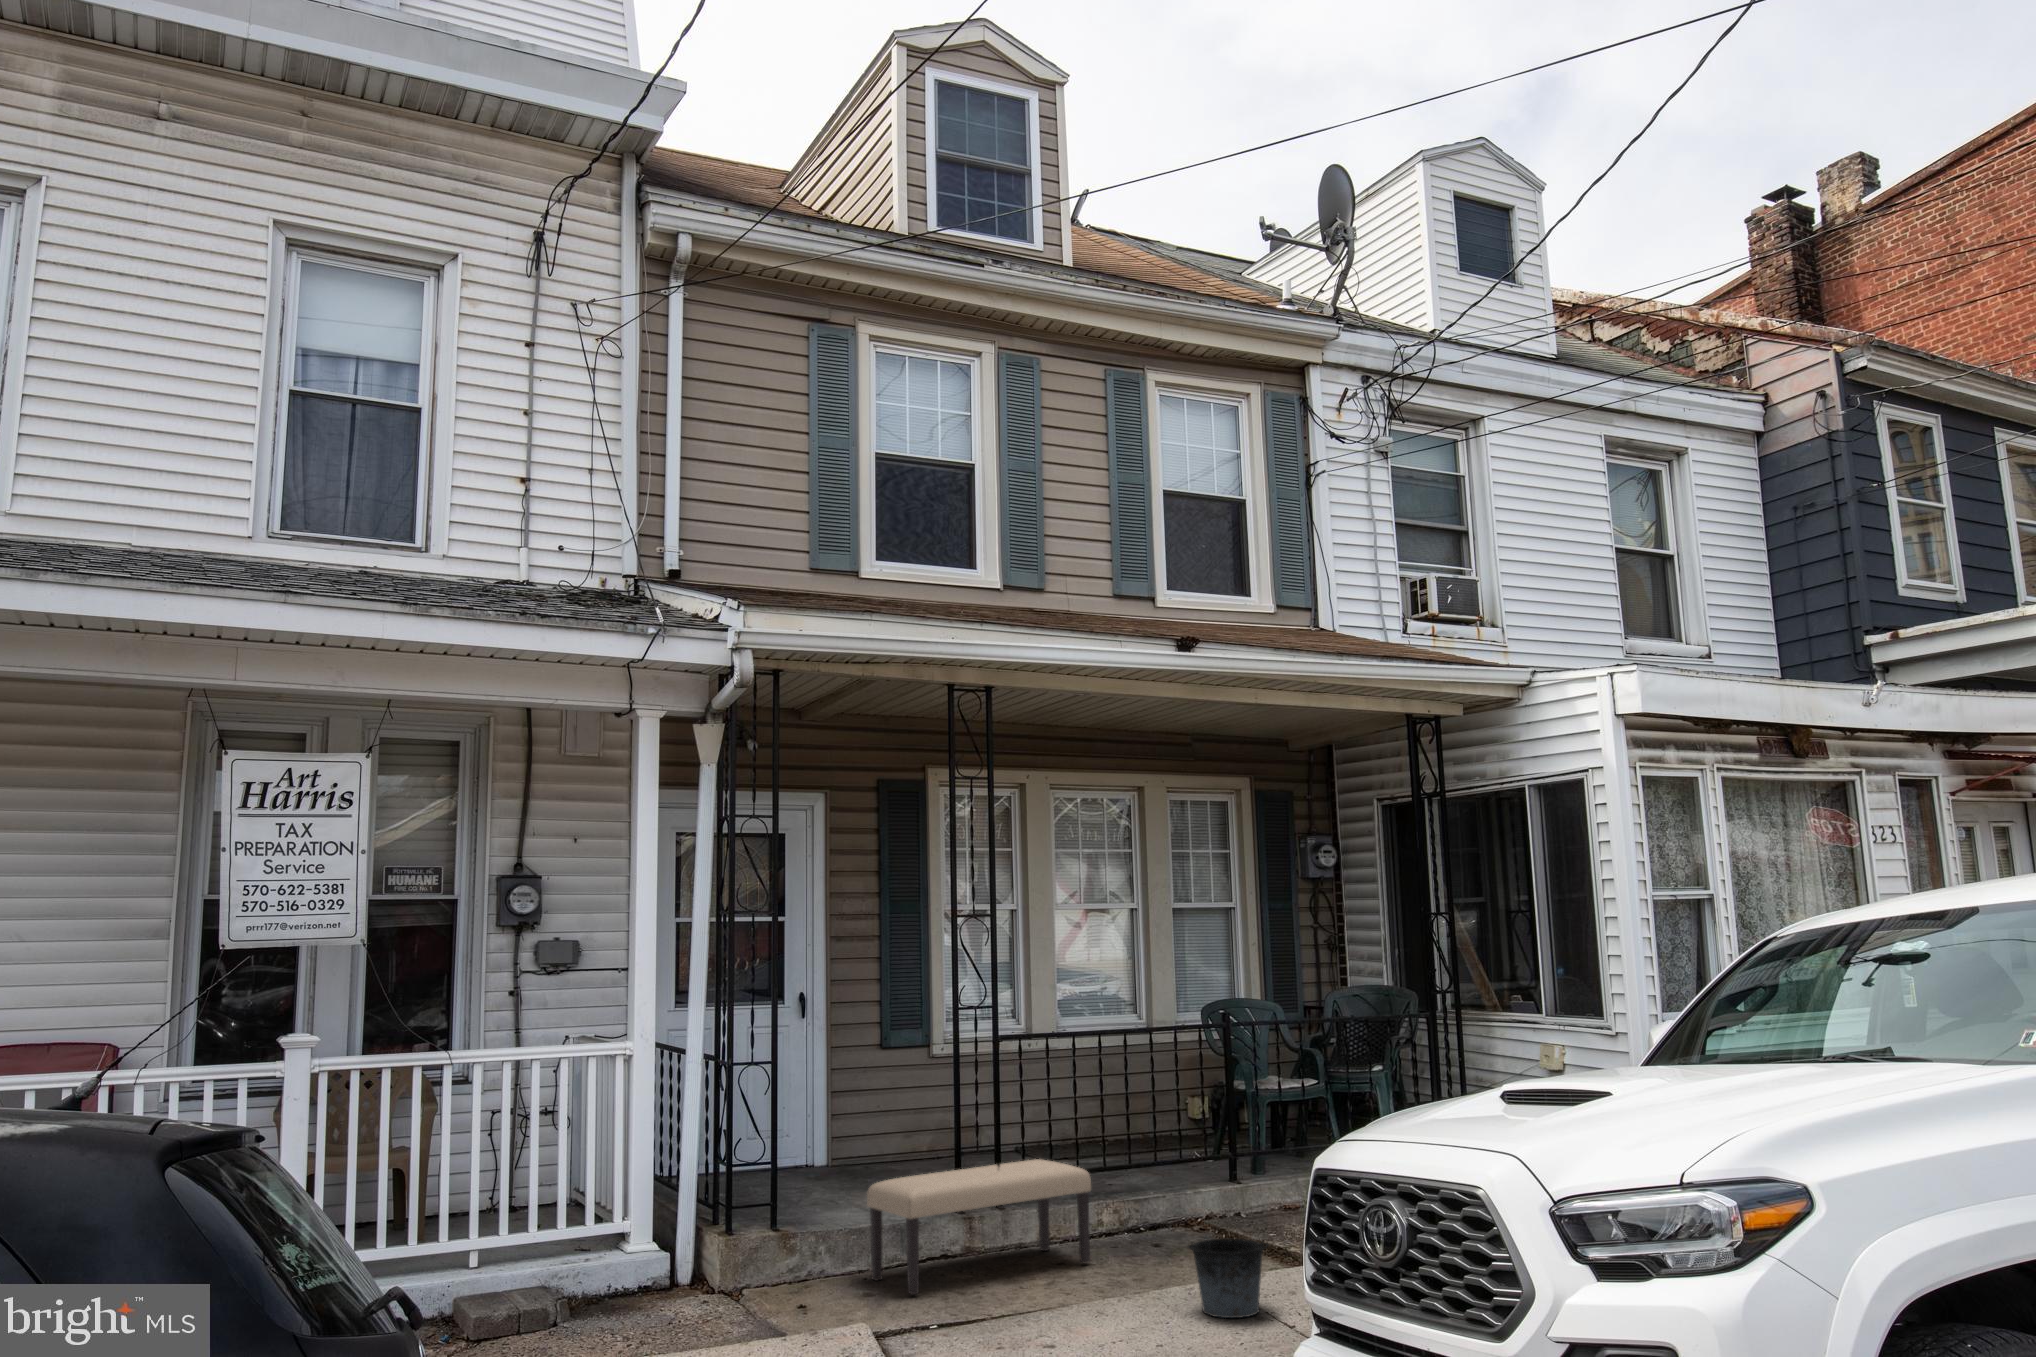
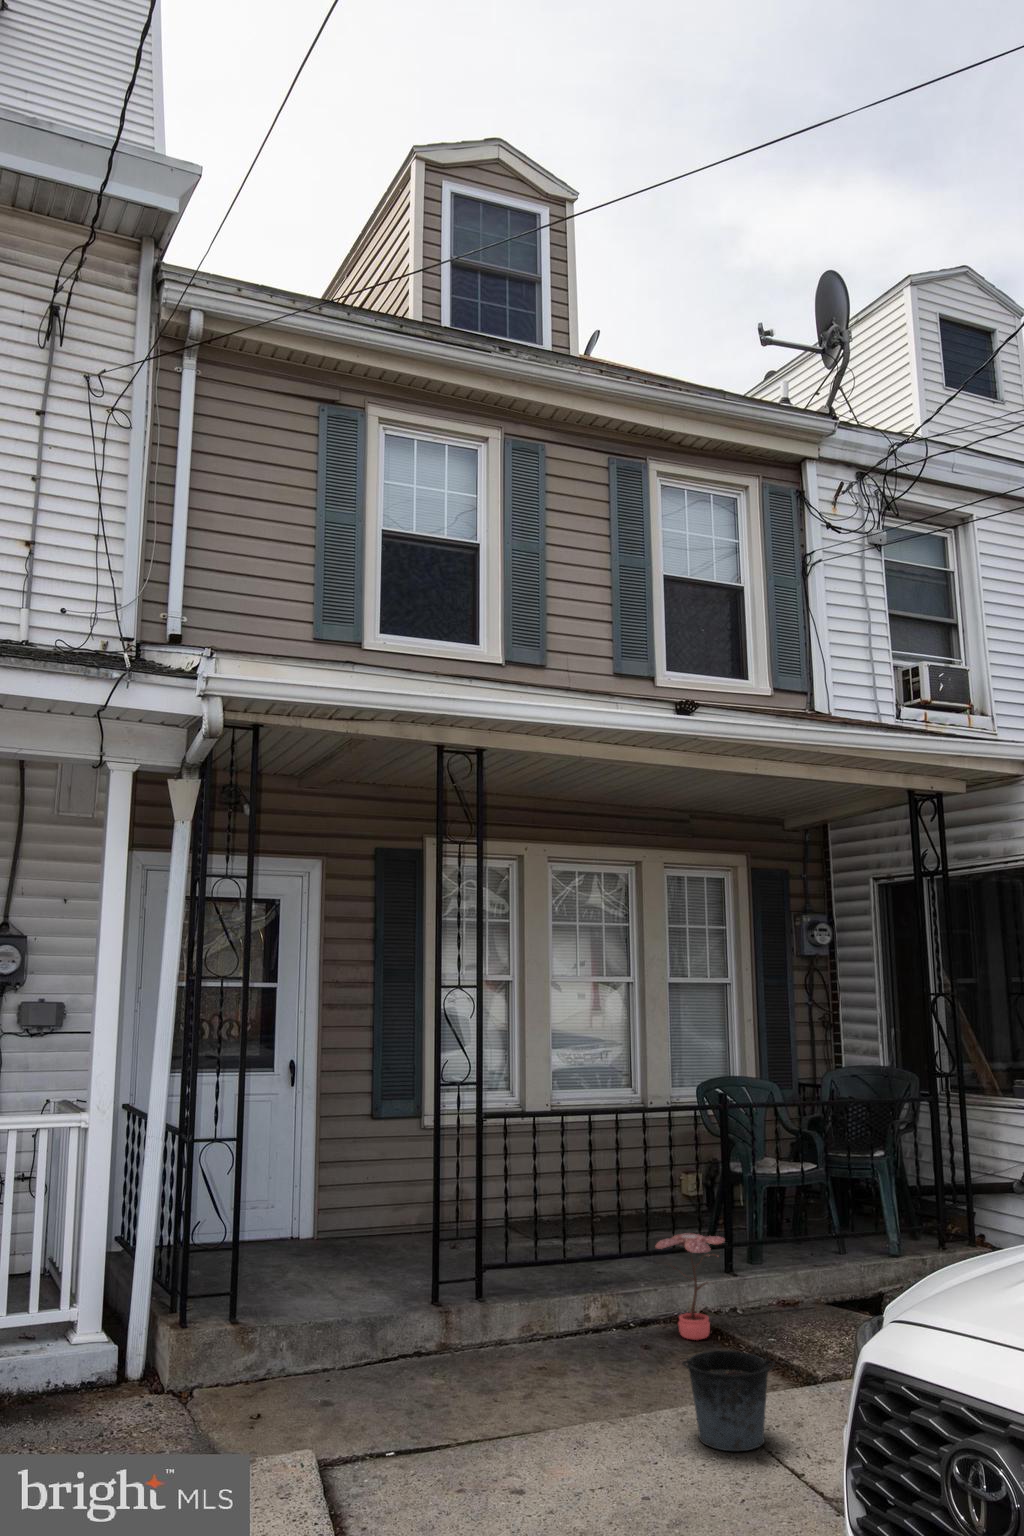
potted plant: none [1160,1150,1225,1246] -> present [656,1234,725,1340]
bench: present [867,1159,1091,1295] -> none [337,1243,581,1404]

